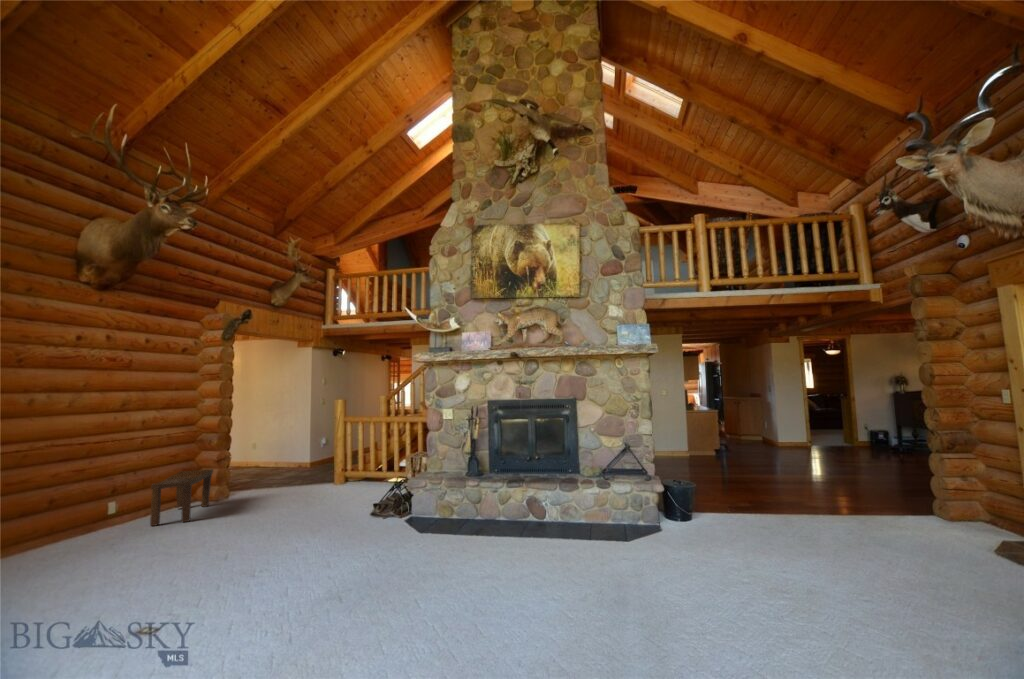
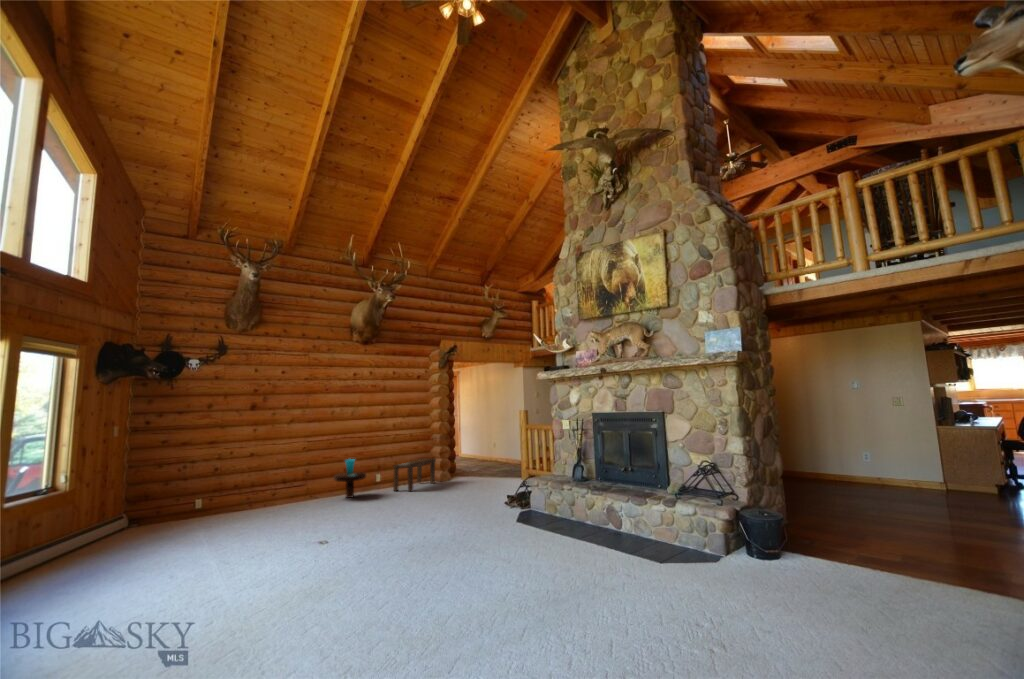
side table: none [31,482,108,551] -> present [334,459,366,498]

